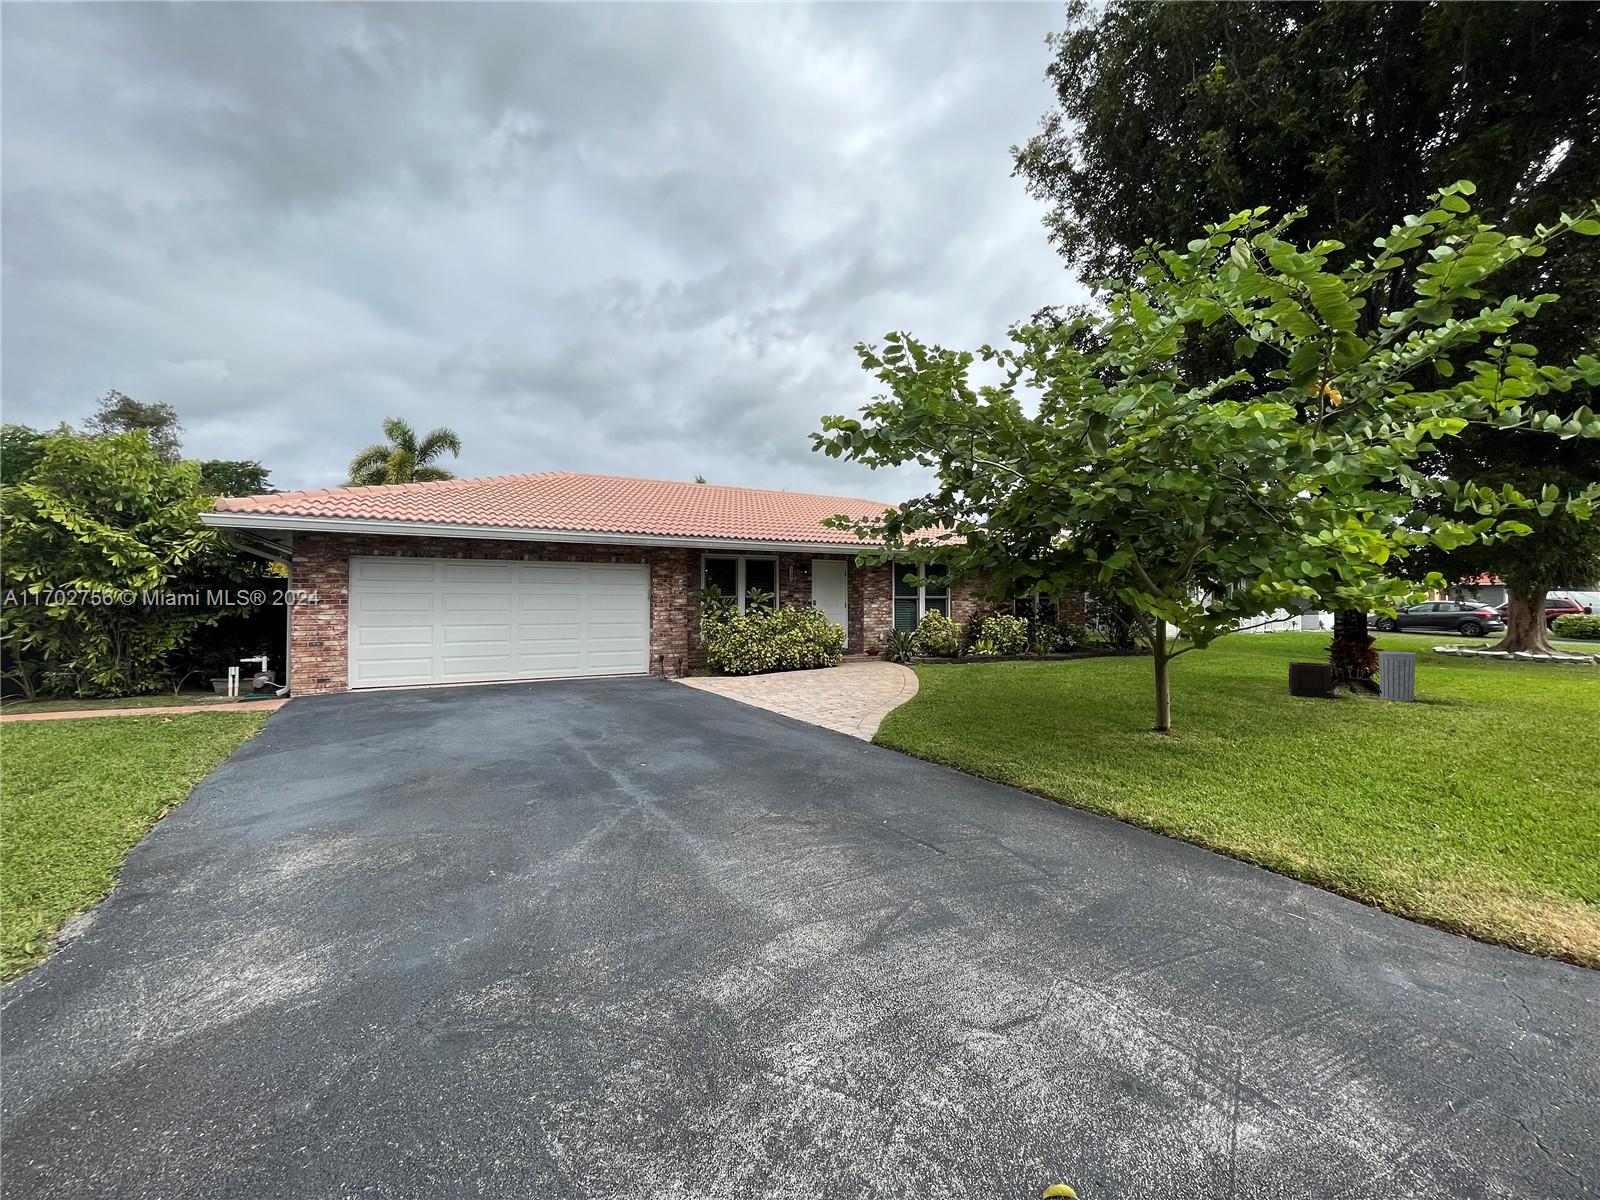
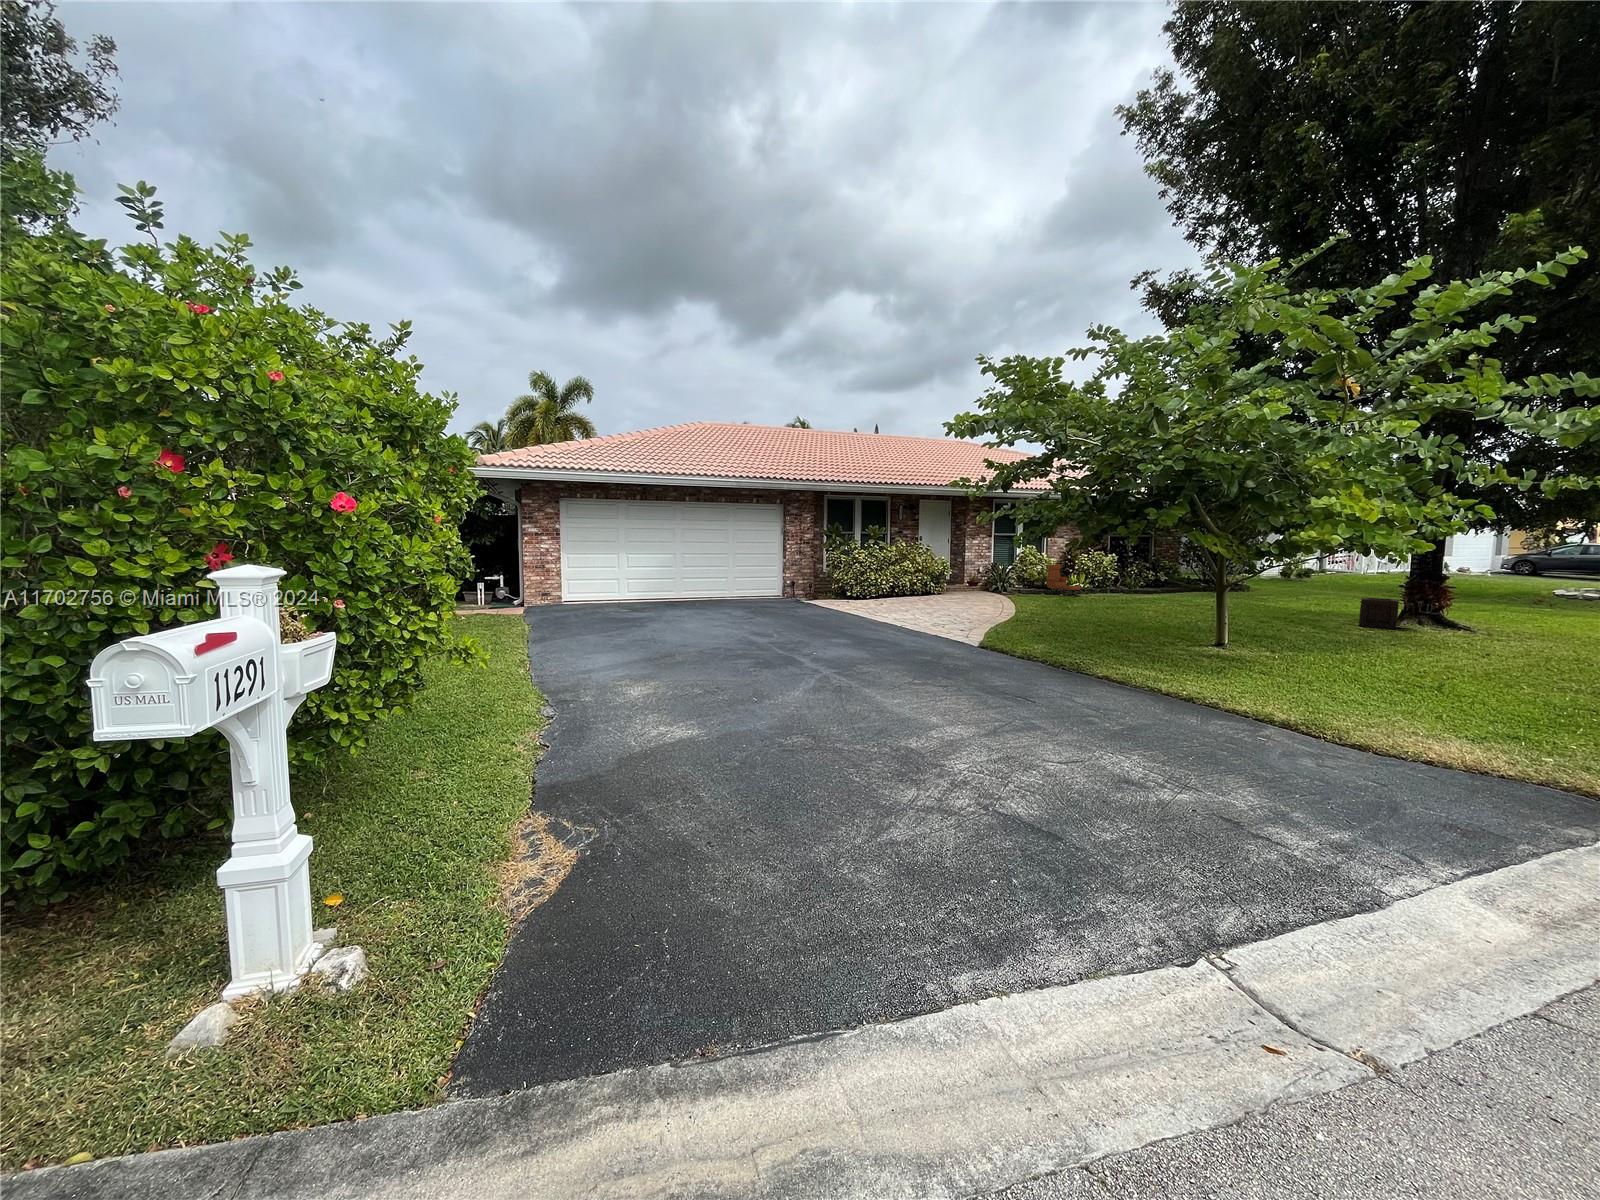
lounge chair: none [951,630,989,665] -> present [1046,564,1081,597]
trash can: present [1379,650,1416,701] -> none [1445,588,1483,634]

